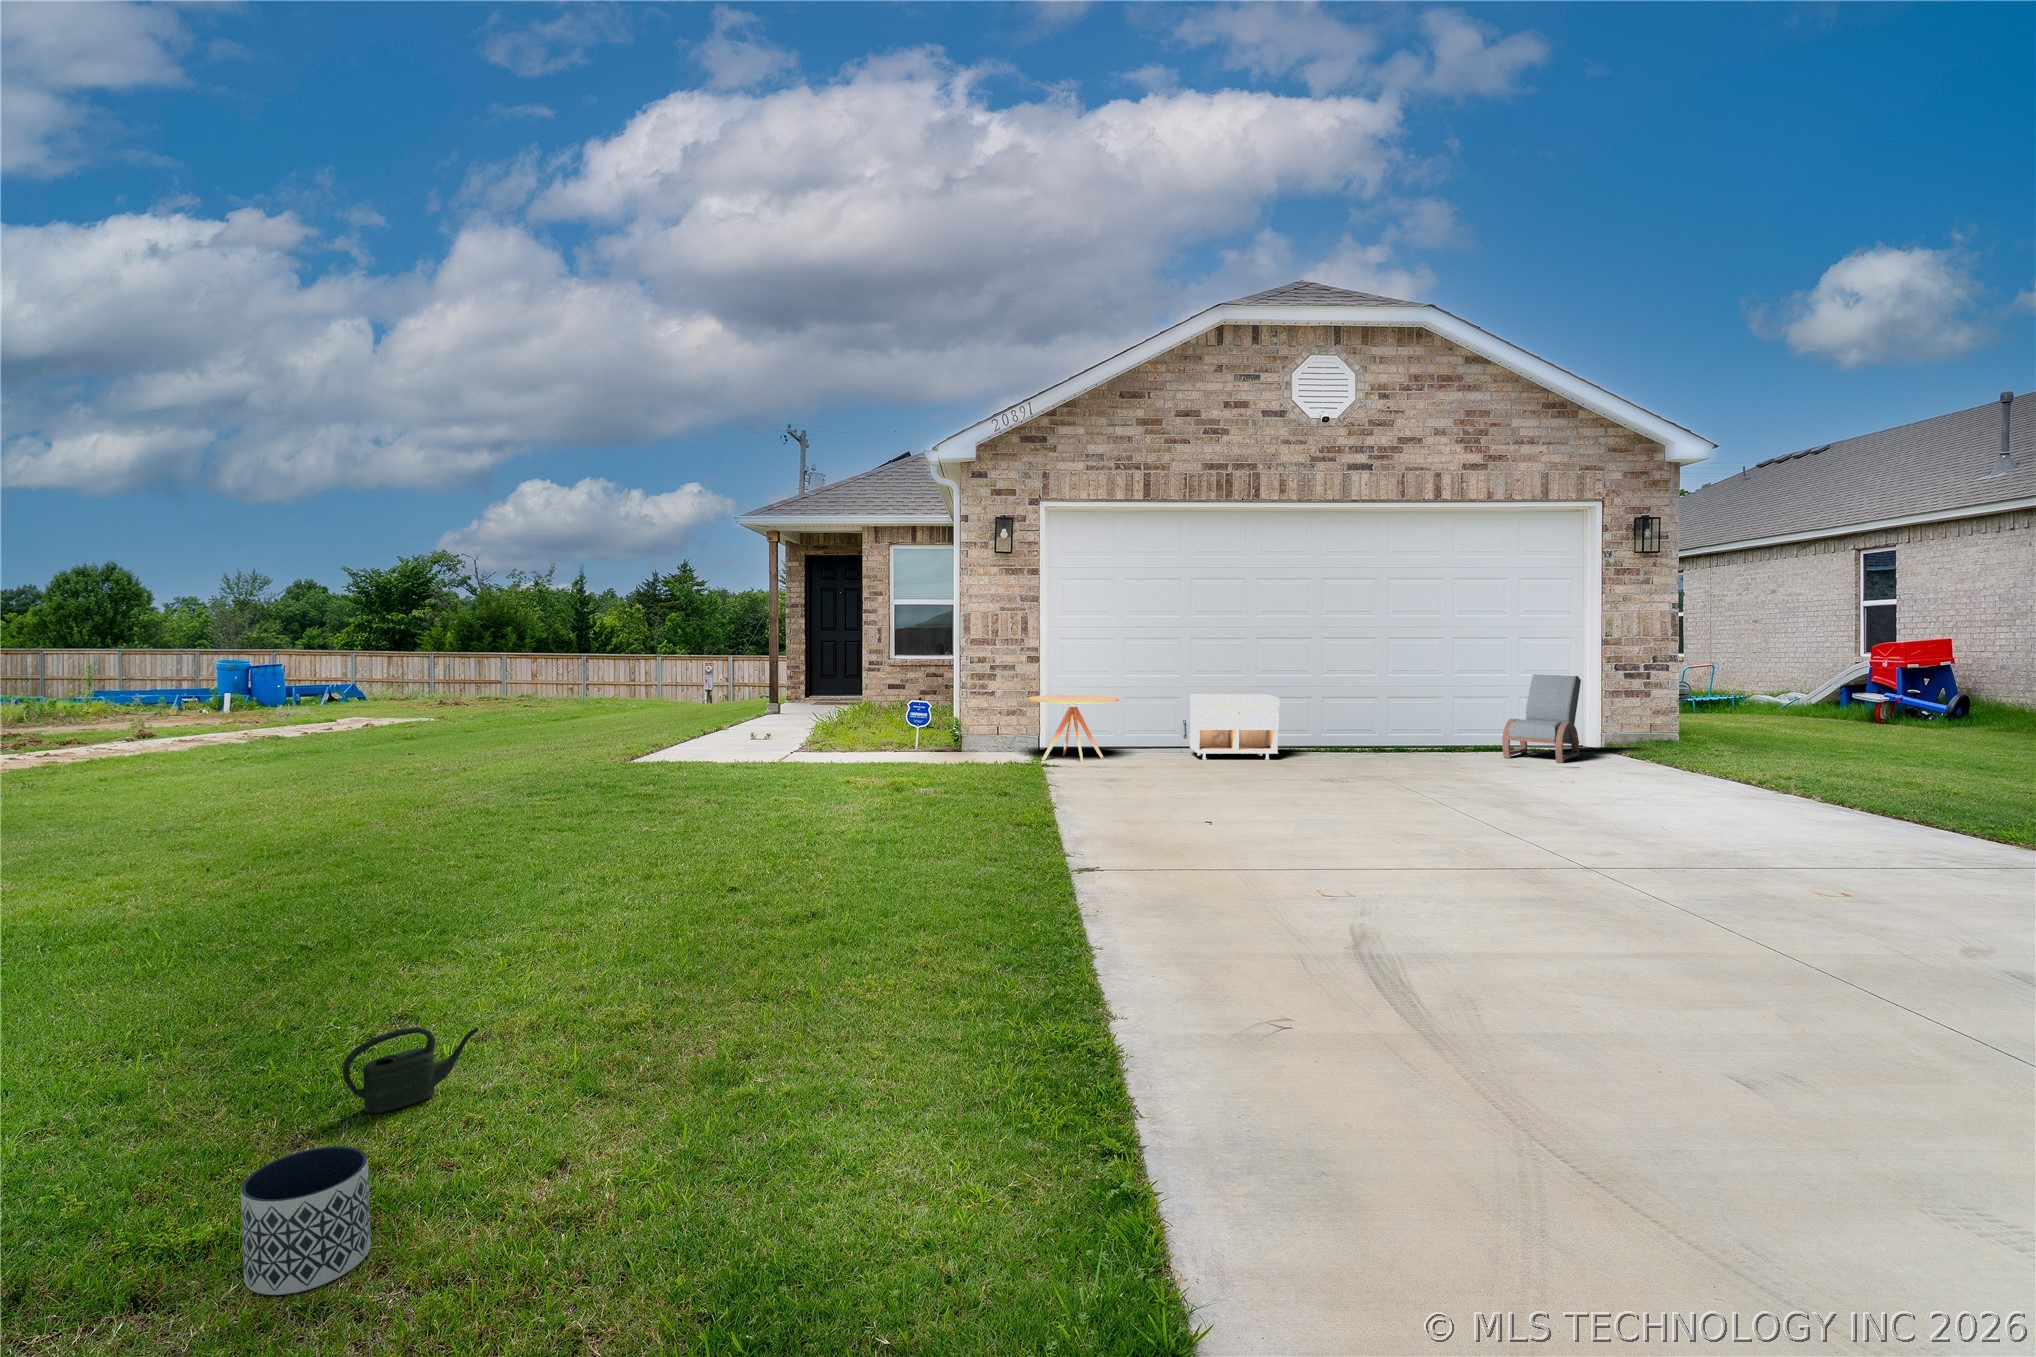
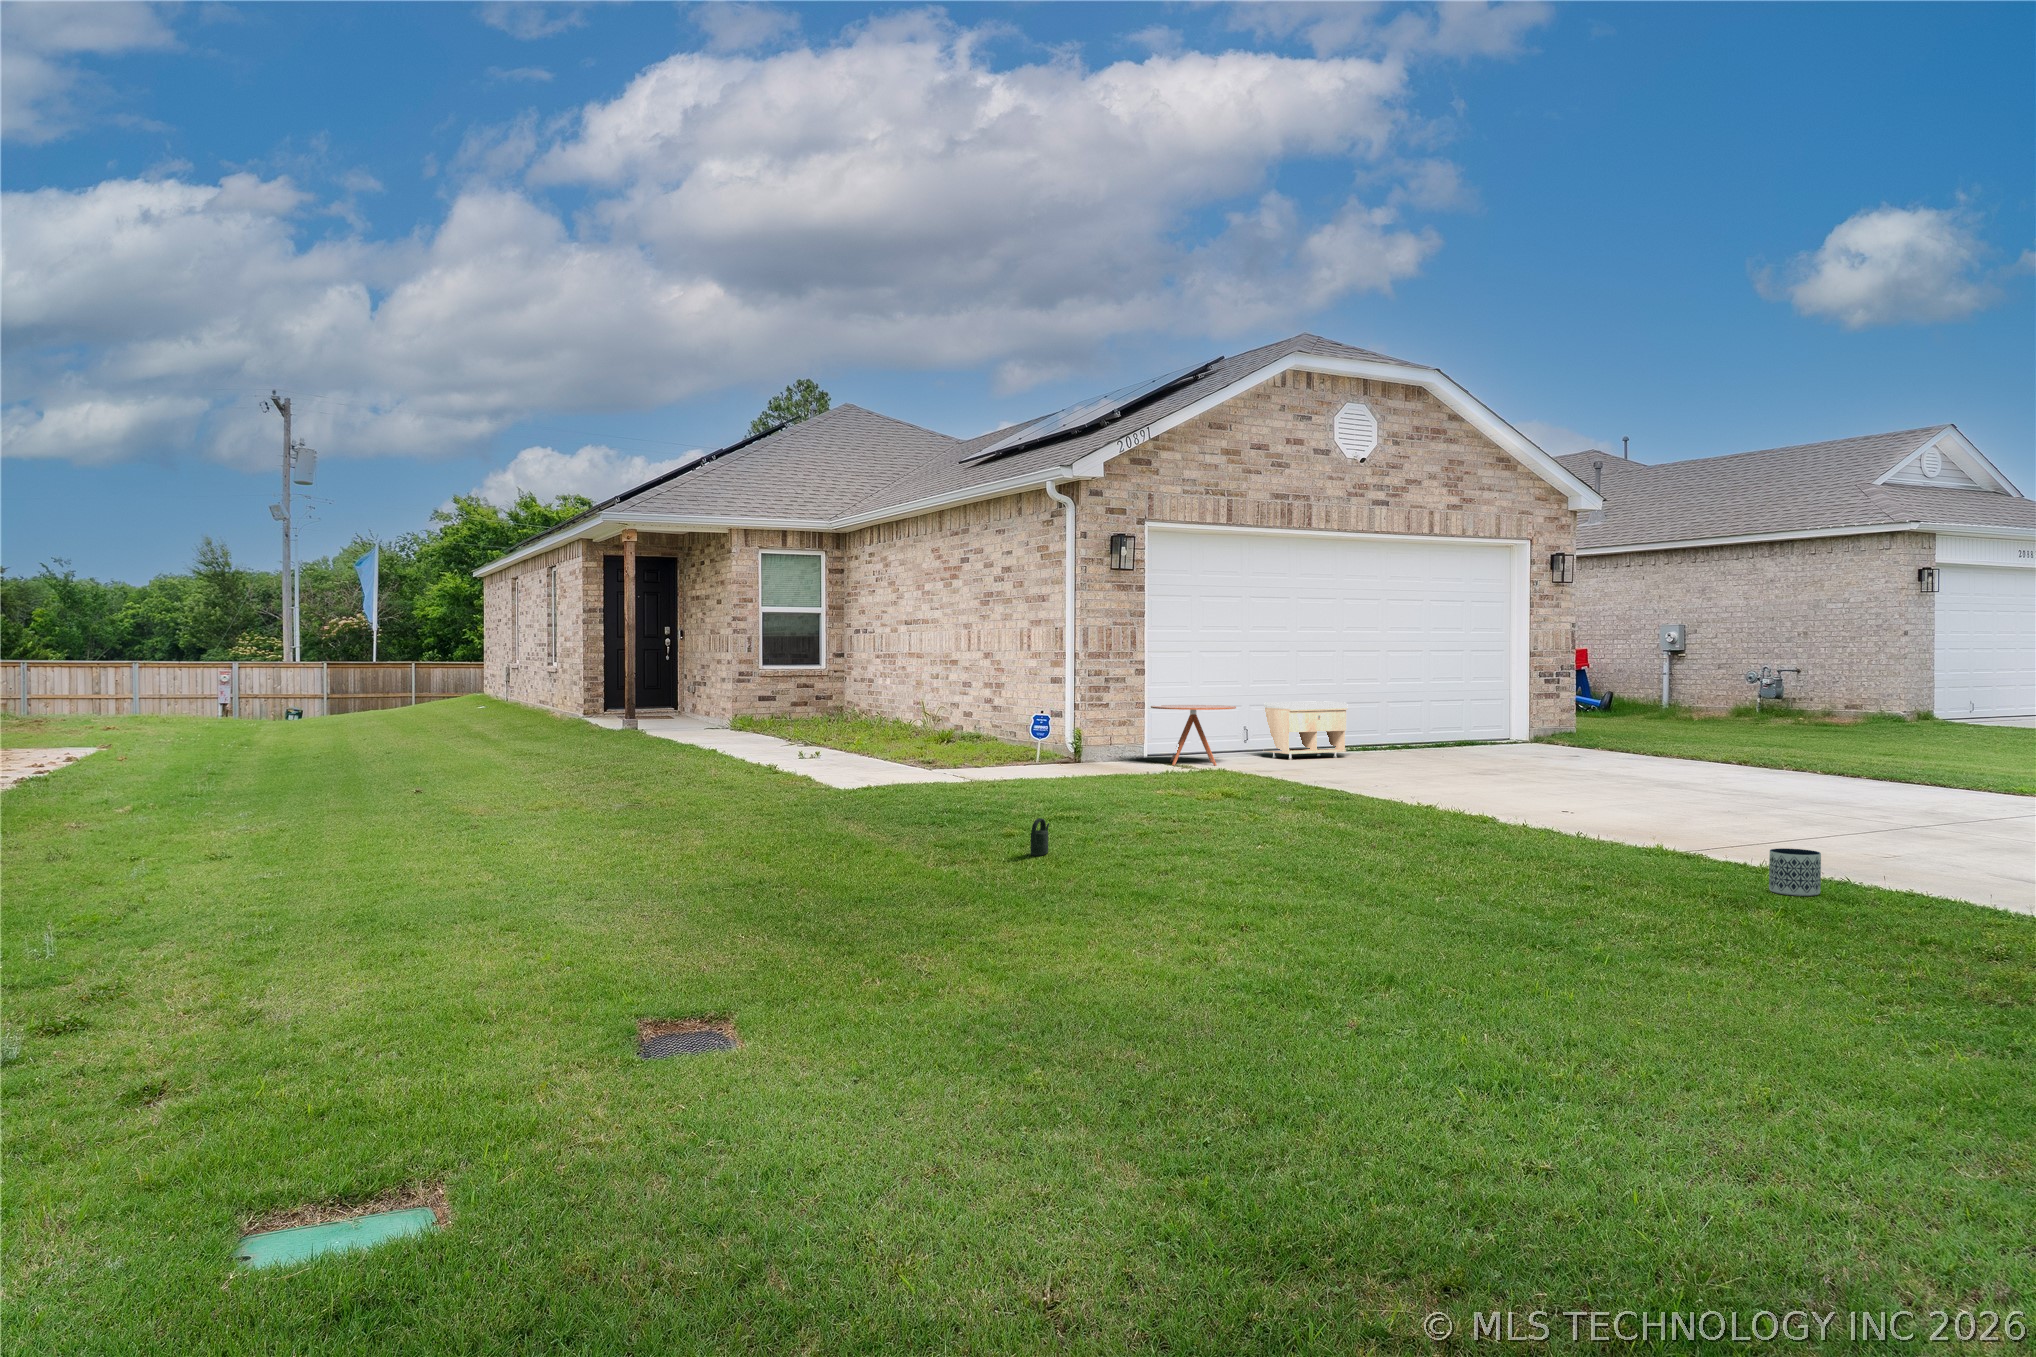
lounge chair: present [1502,674,1581,763] -> none [1483,681,1534,751]
watering can: present [342,1027,478,1113] -> present [1031,818,1049,856]

